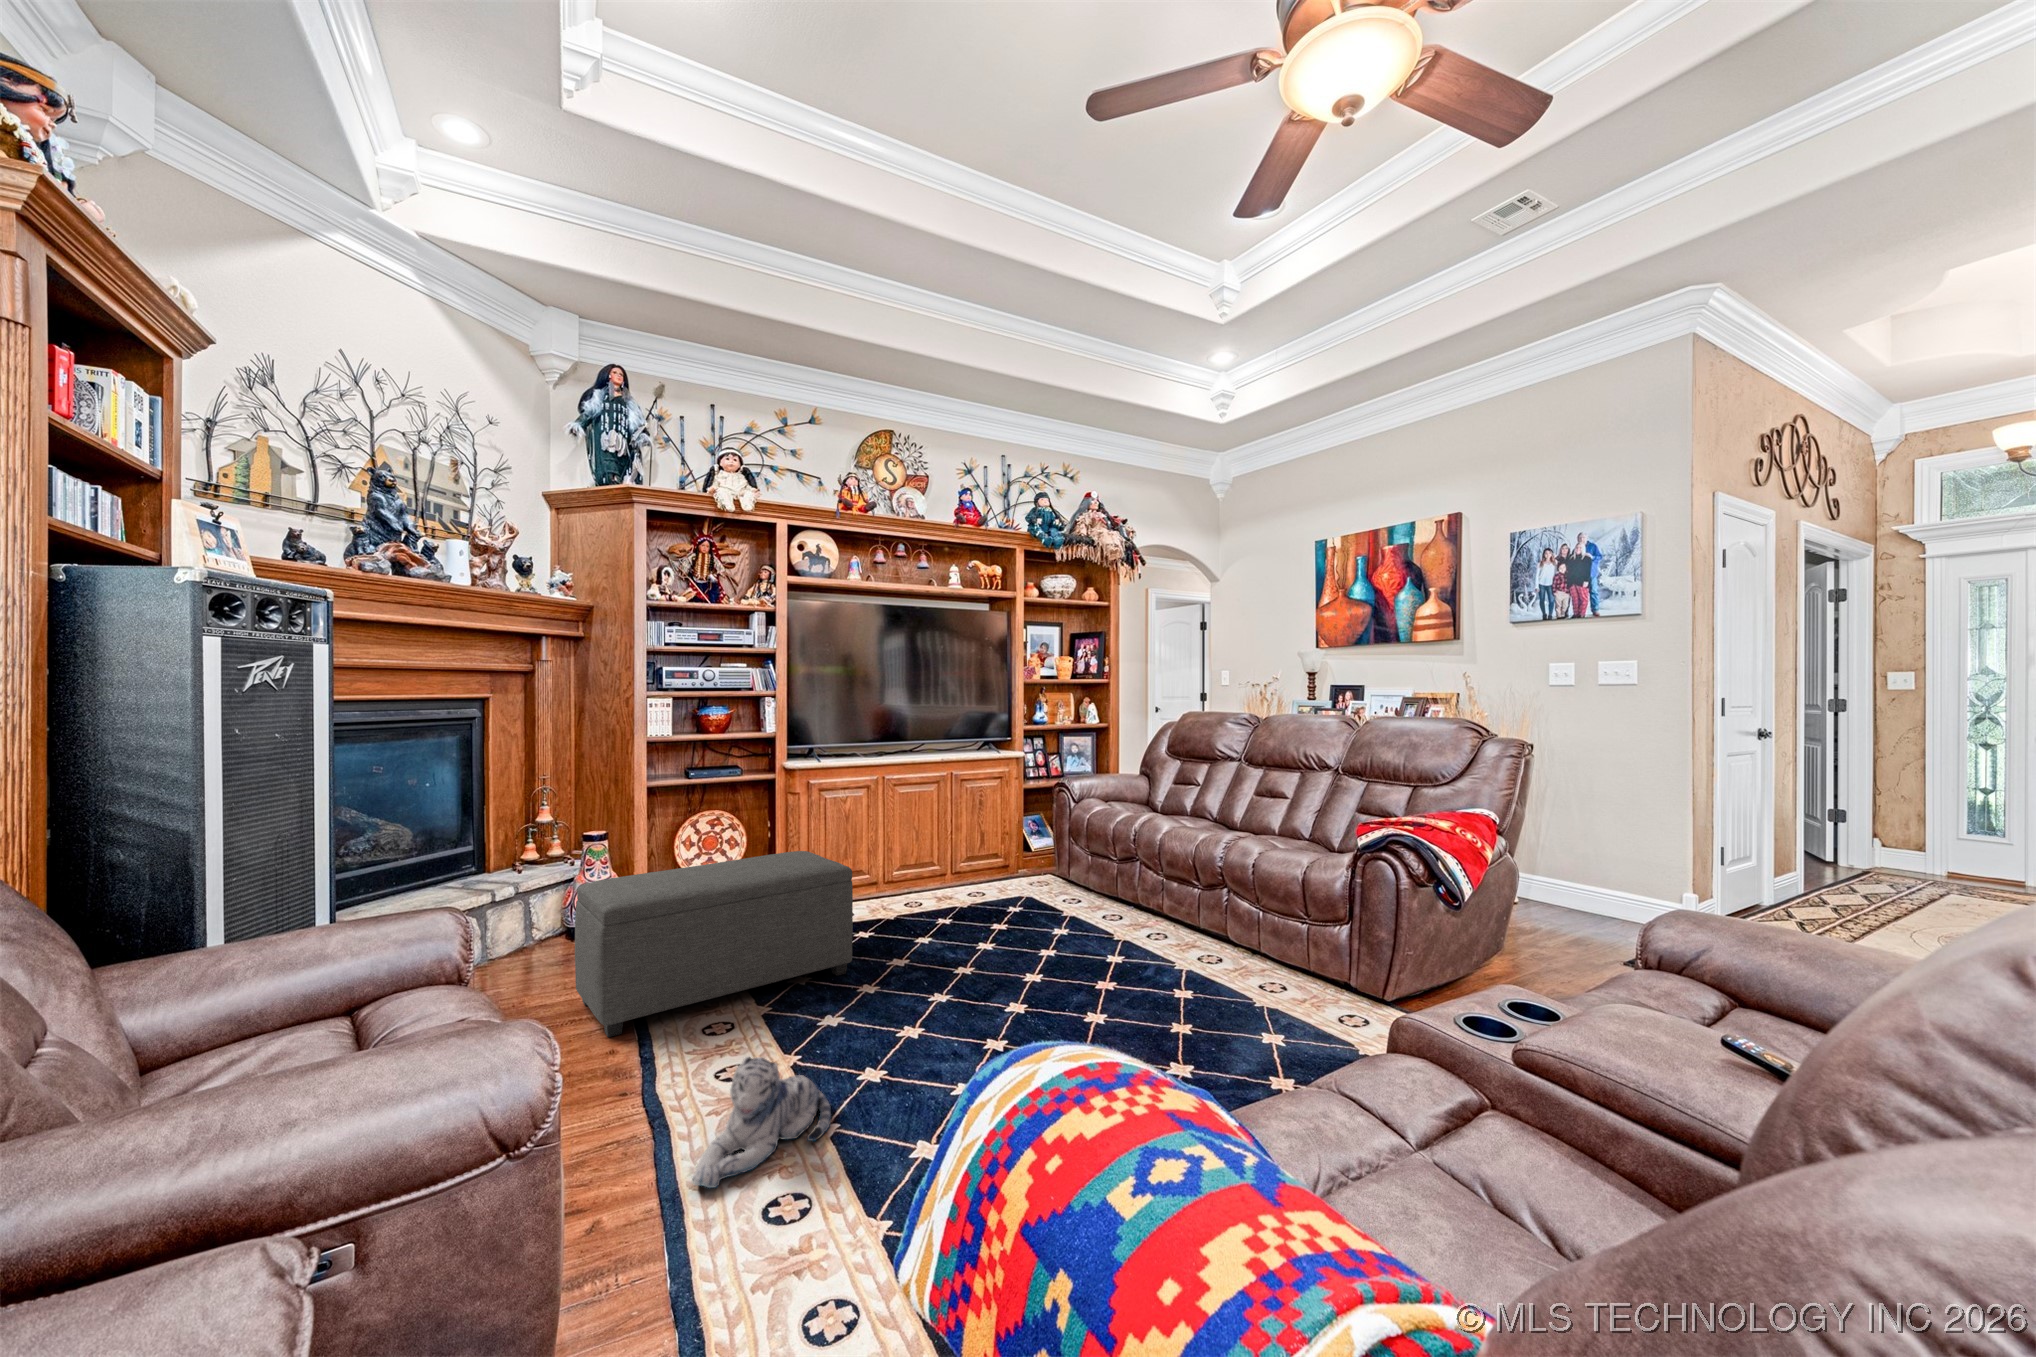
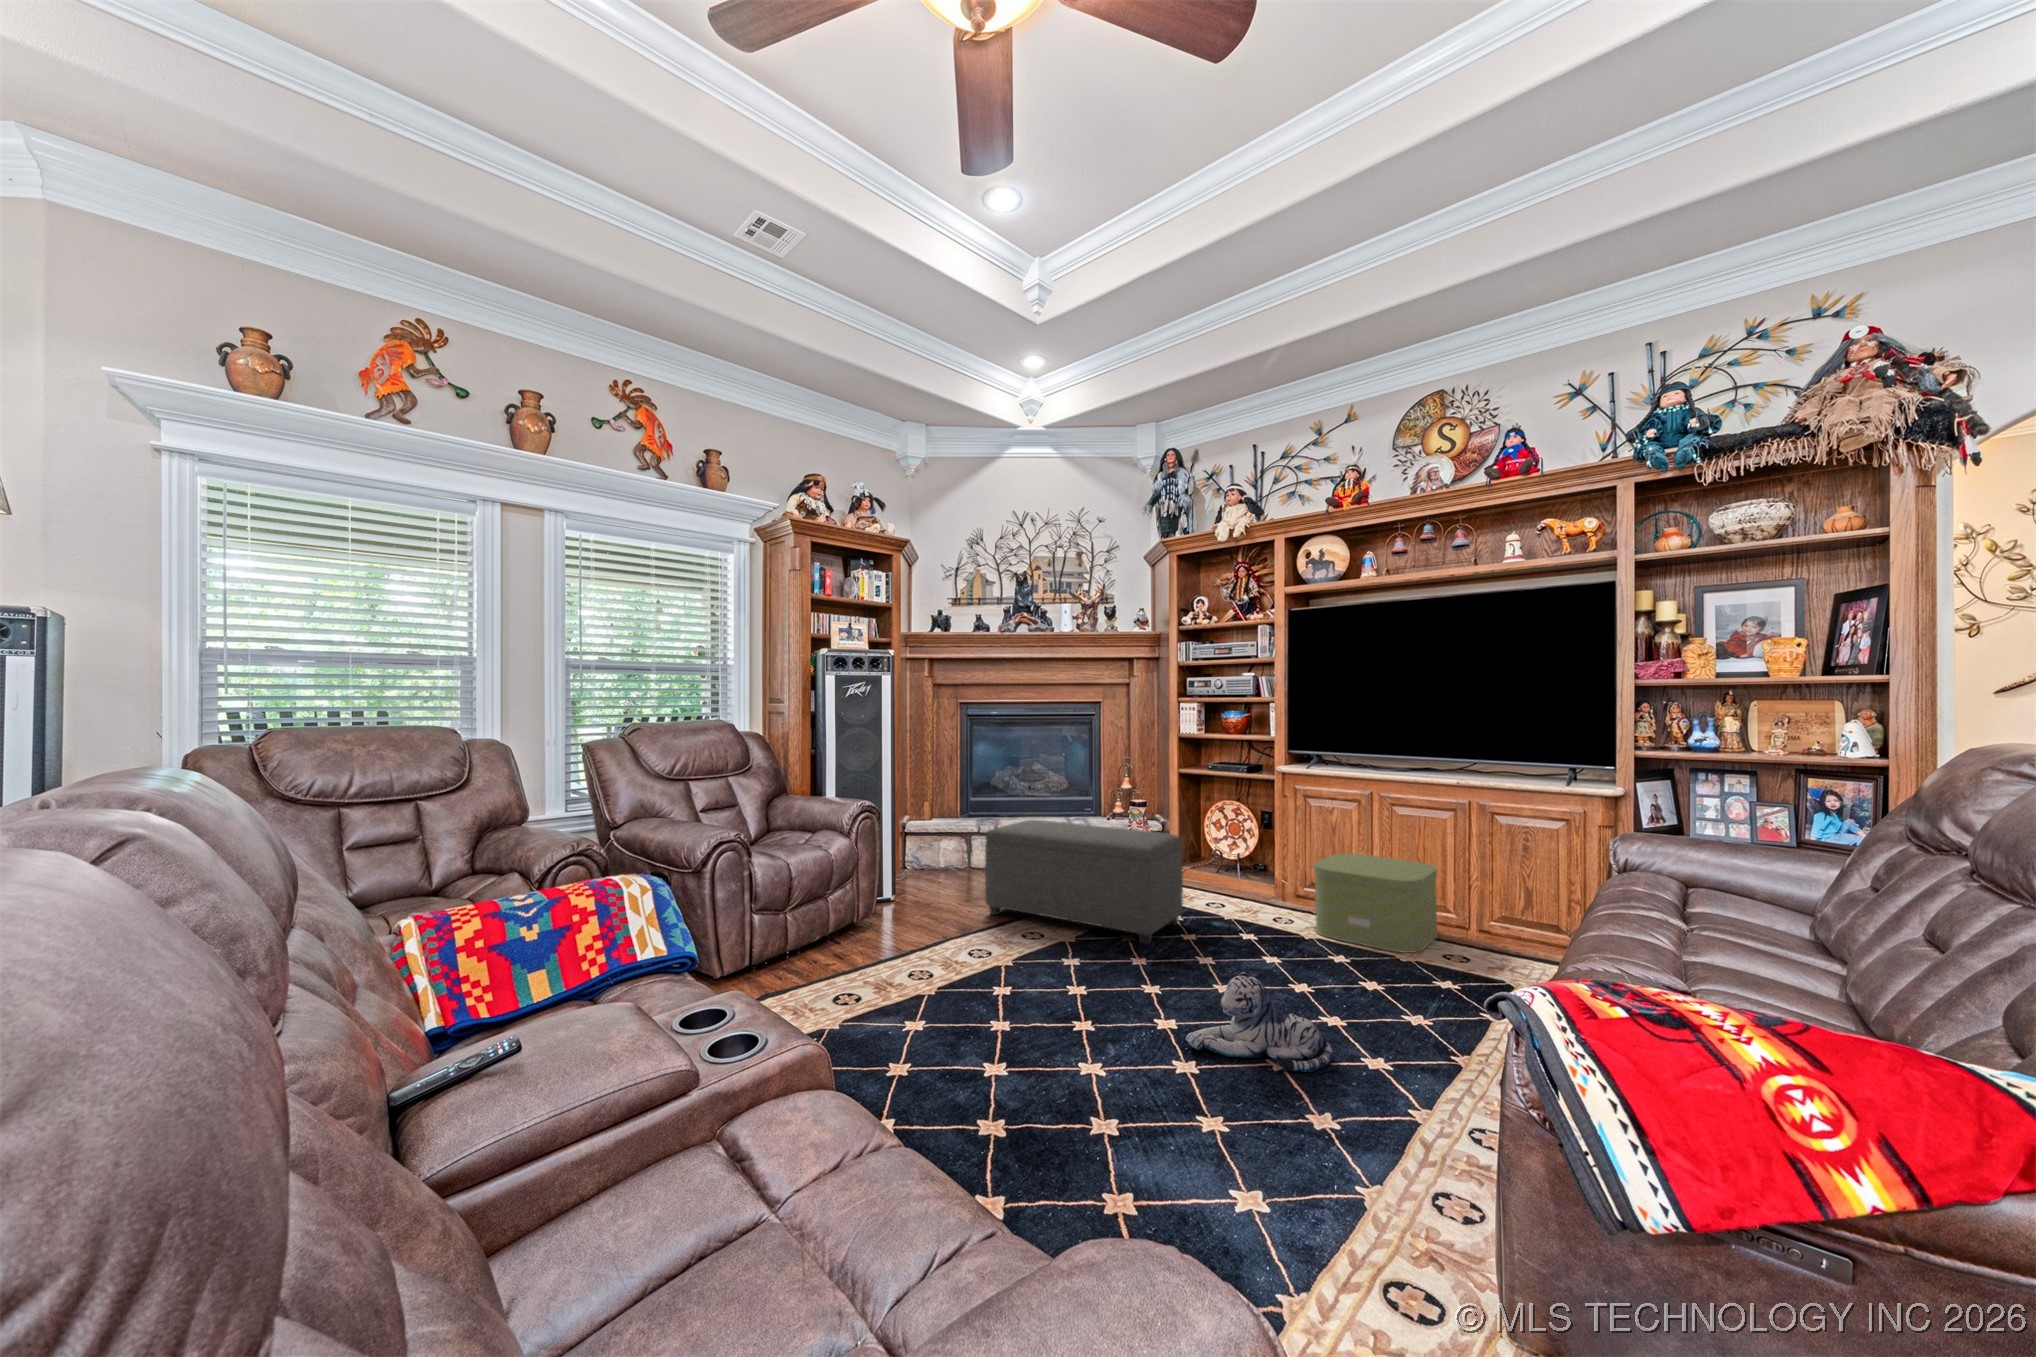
storage box: none [868,830,969,912] -> present [1314,854,1438,953]
plush toy: present [693,1057,831,1188] -> present [1186,972,1334,1072]

